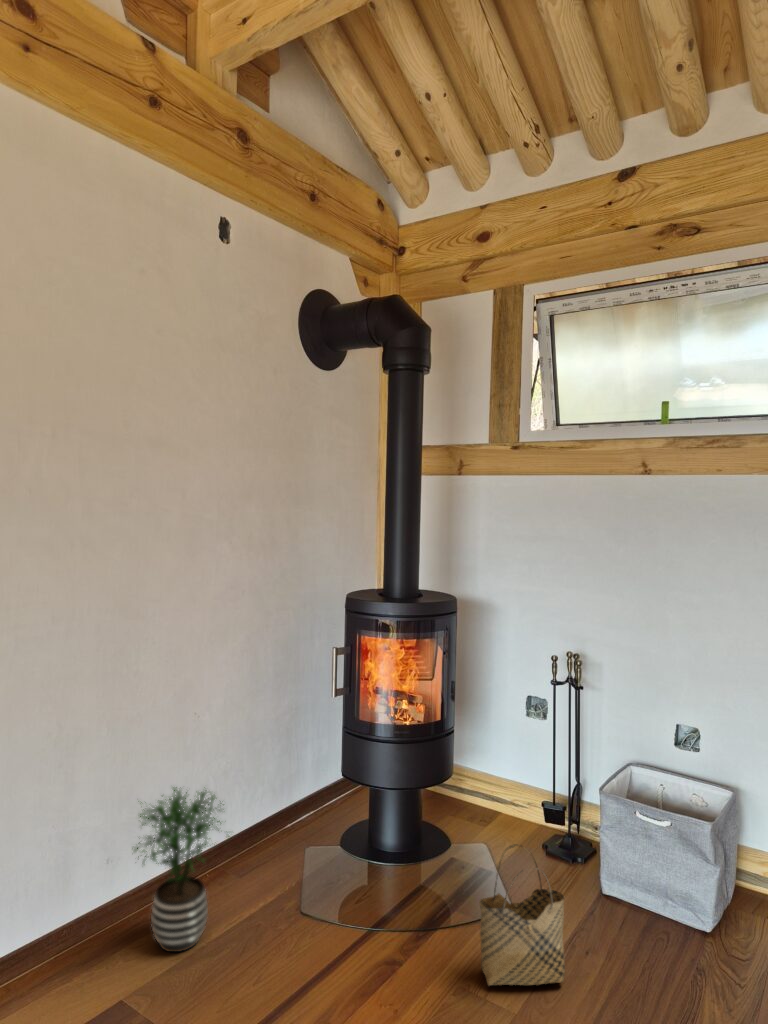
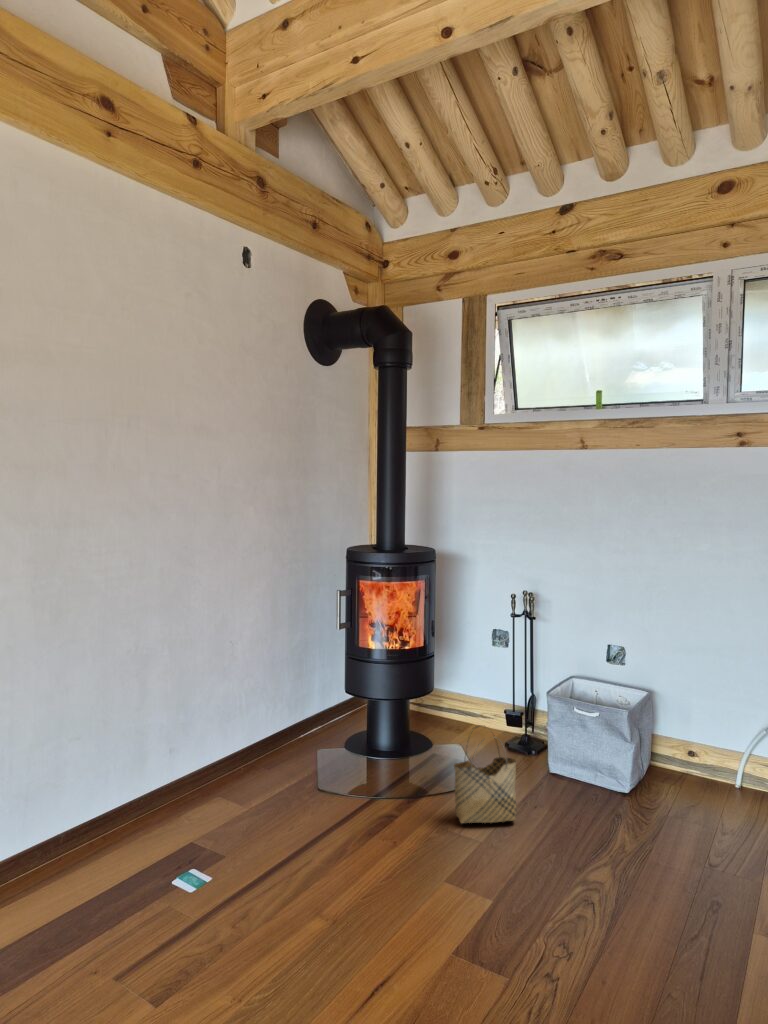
potted plant: present [134,787,230,952] -> none [193,690,271,811]

